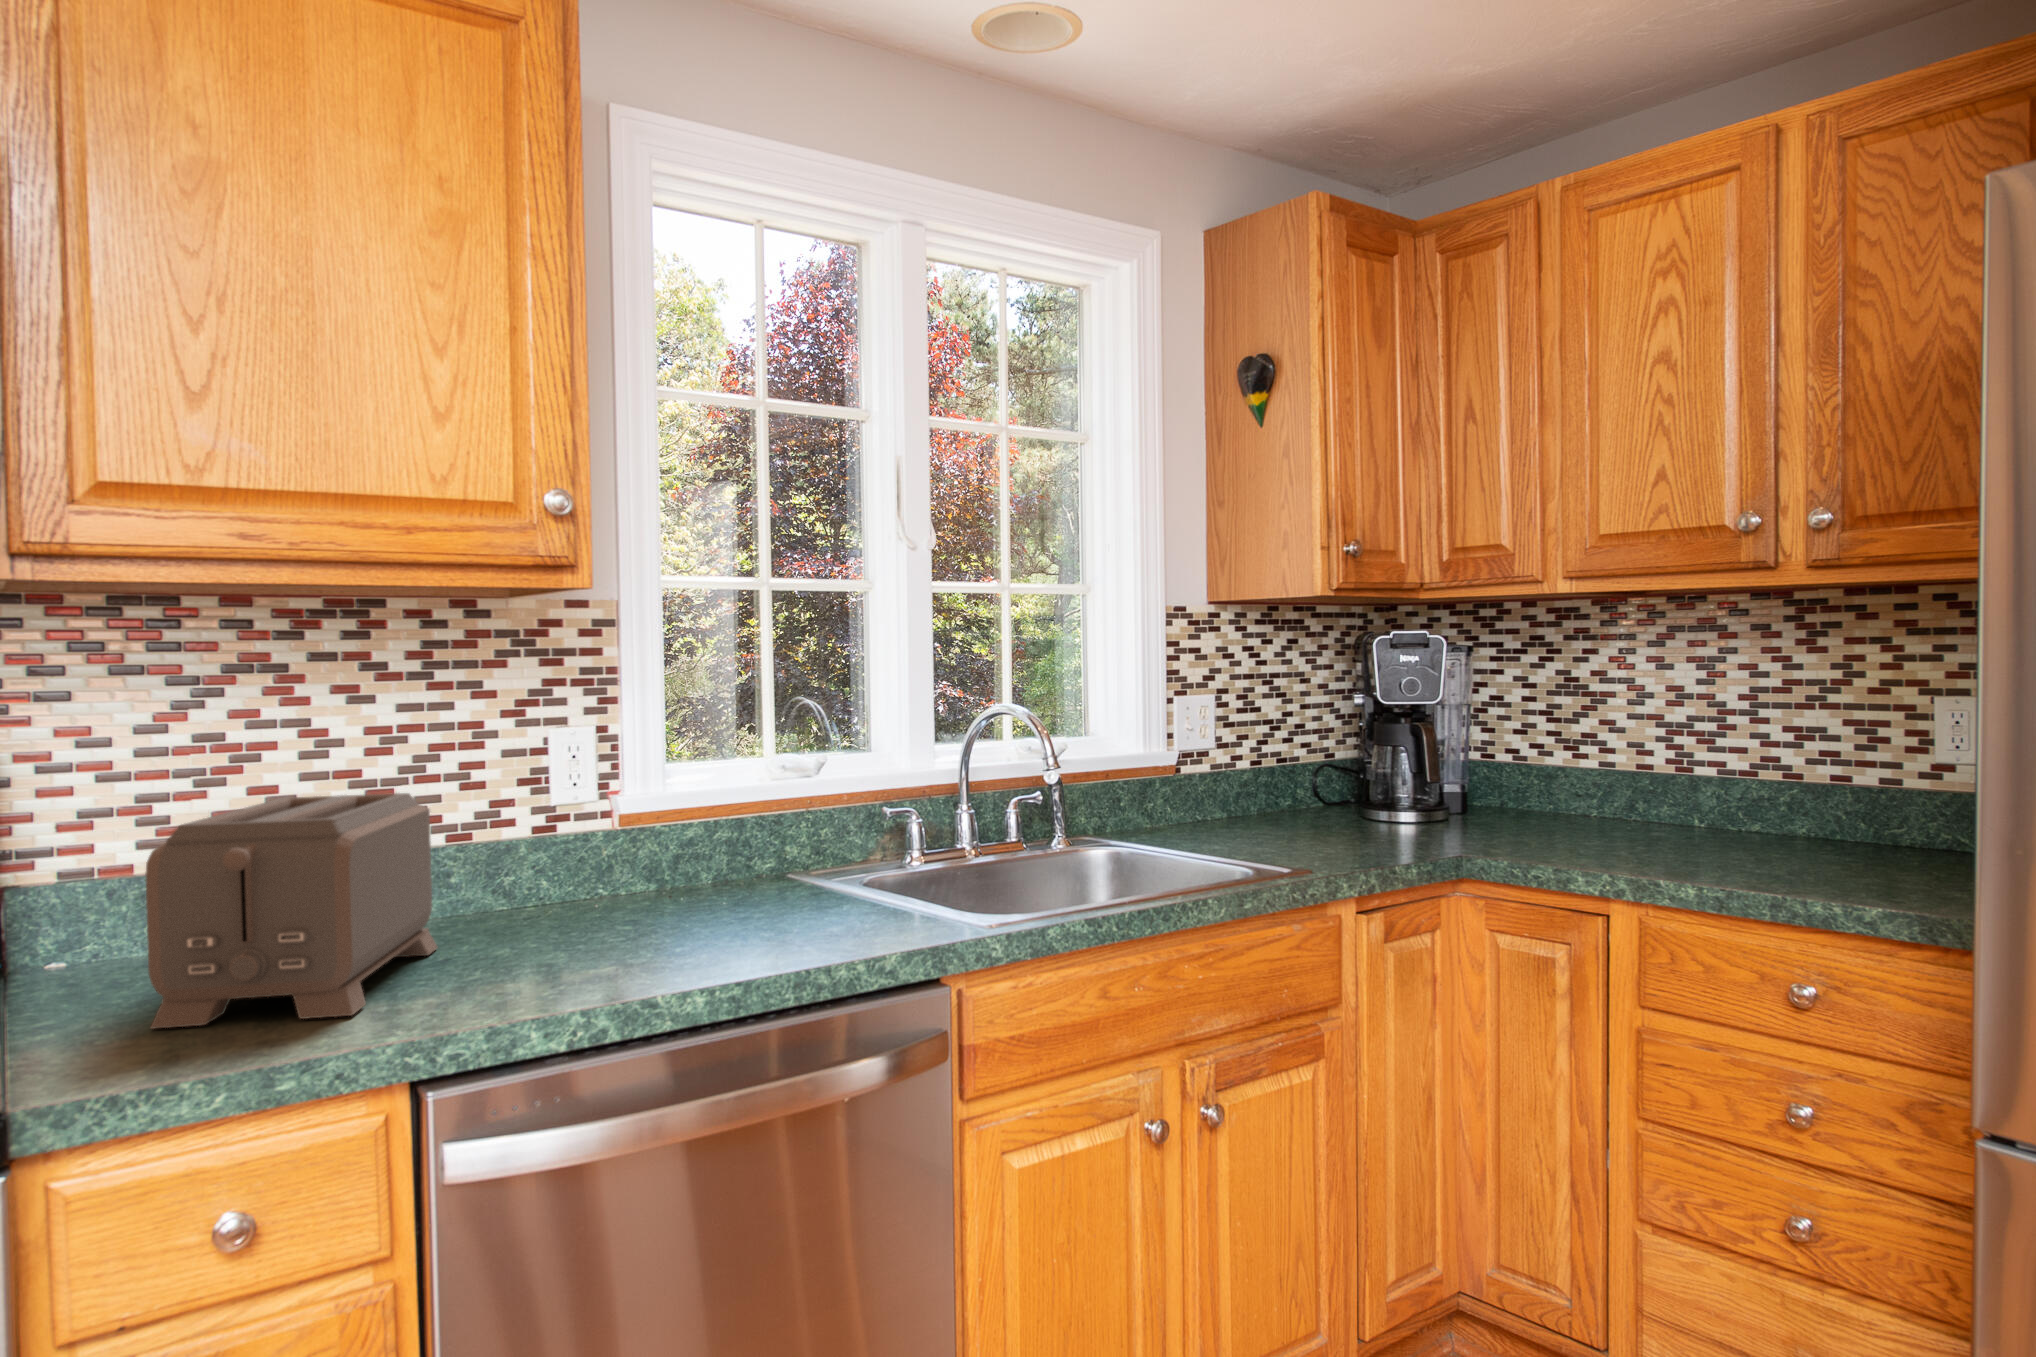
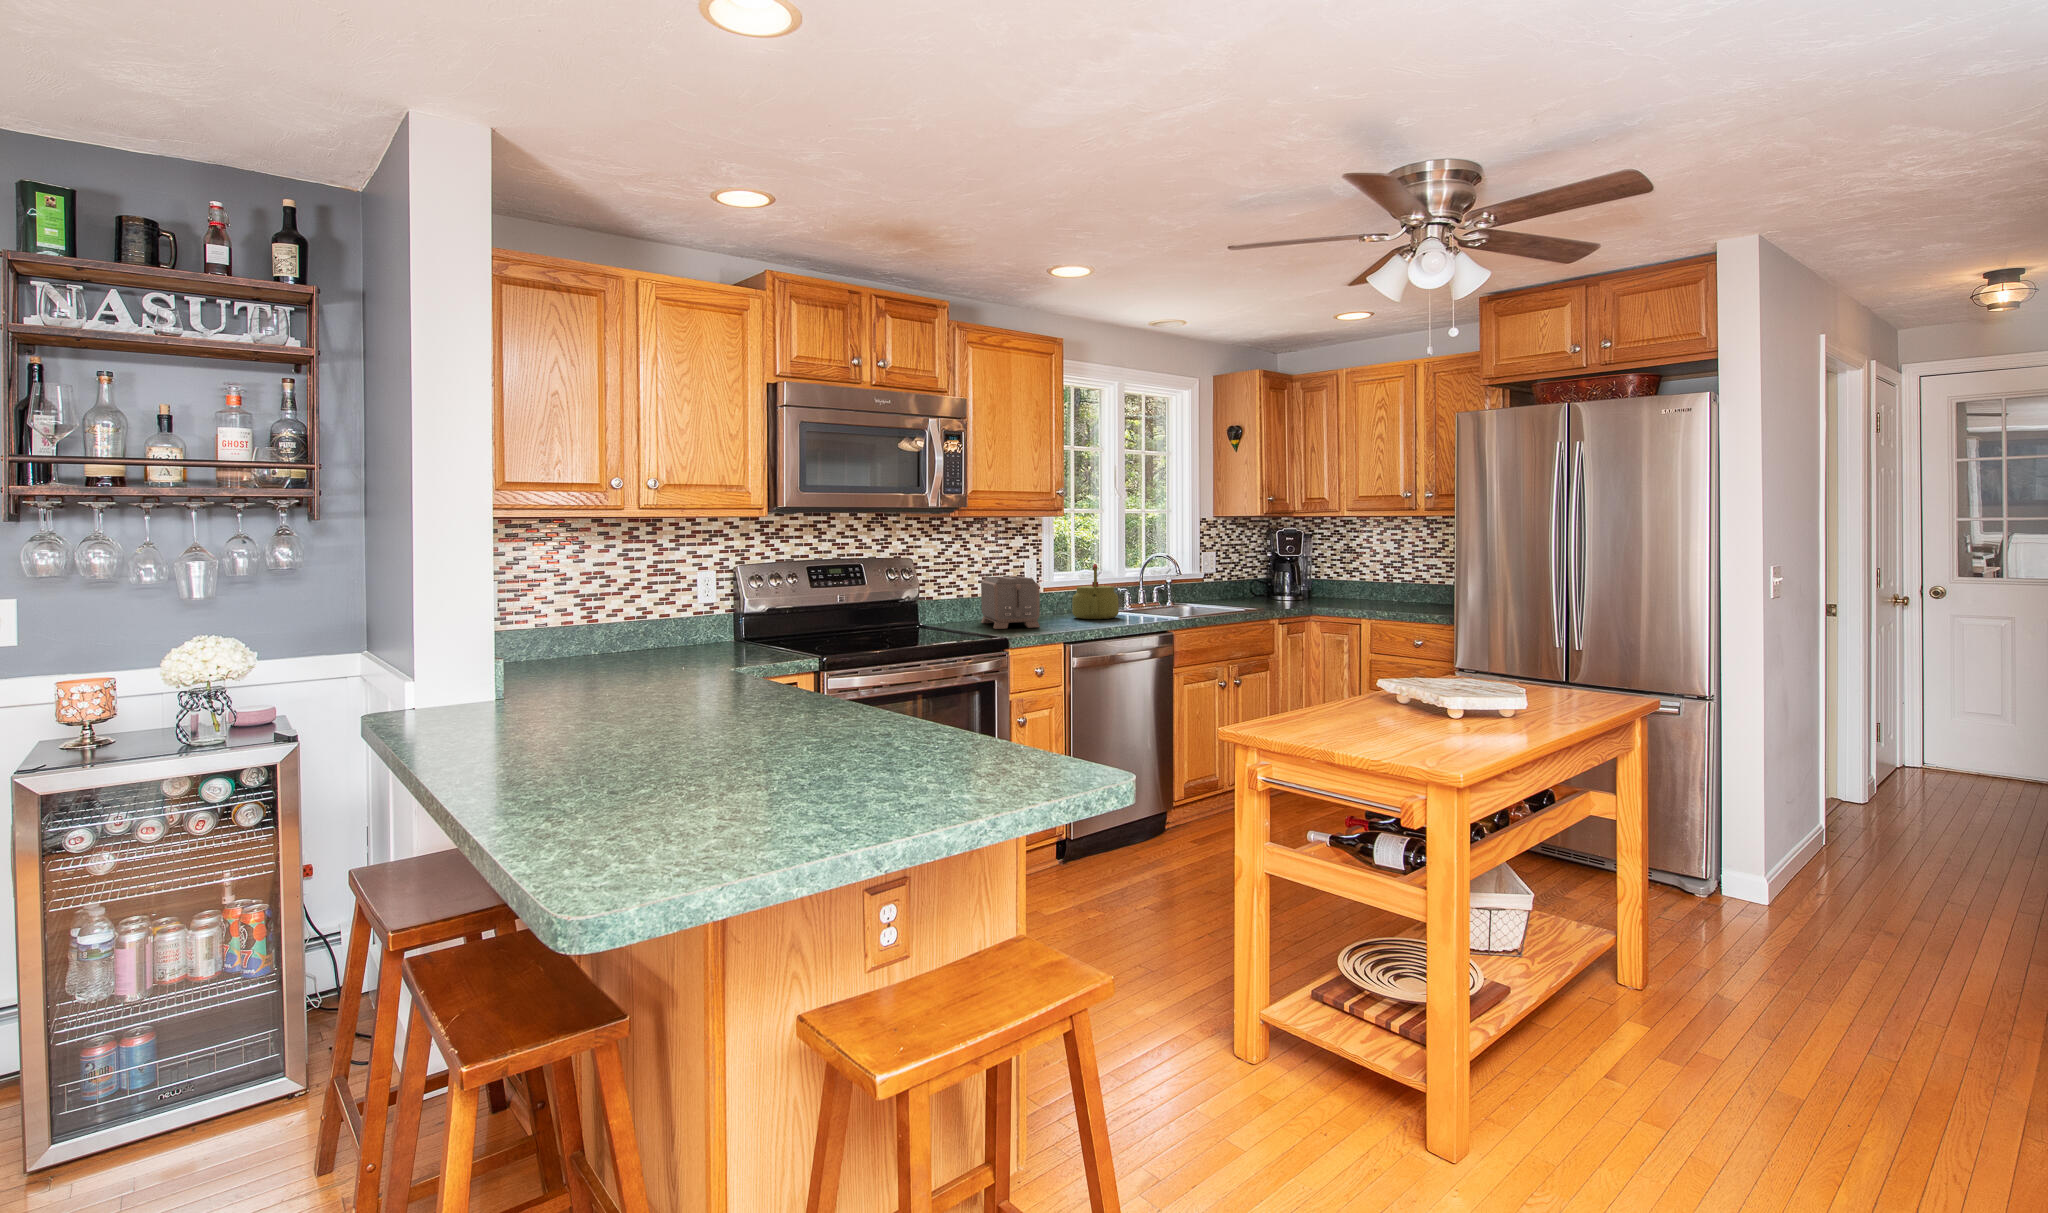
kettle: none [642,743,803,939] -> present [1072,564,1119,619]

